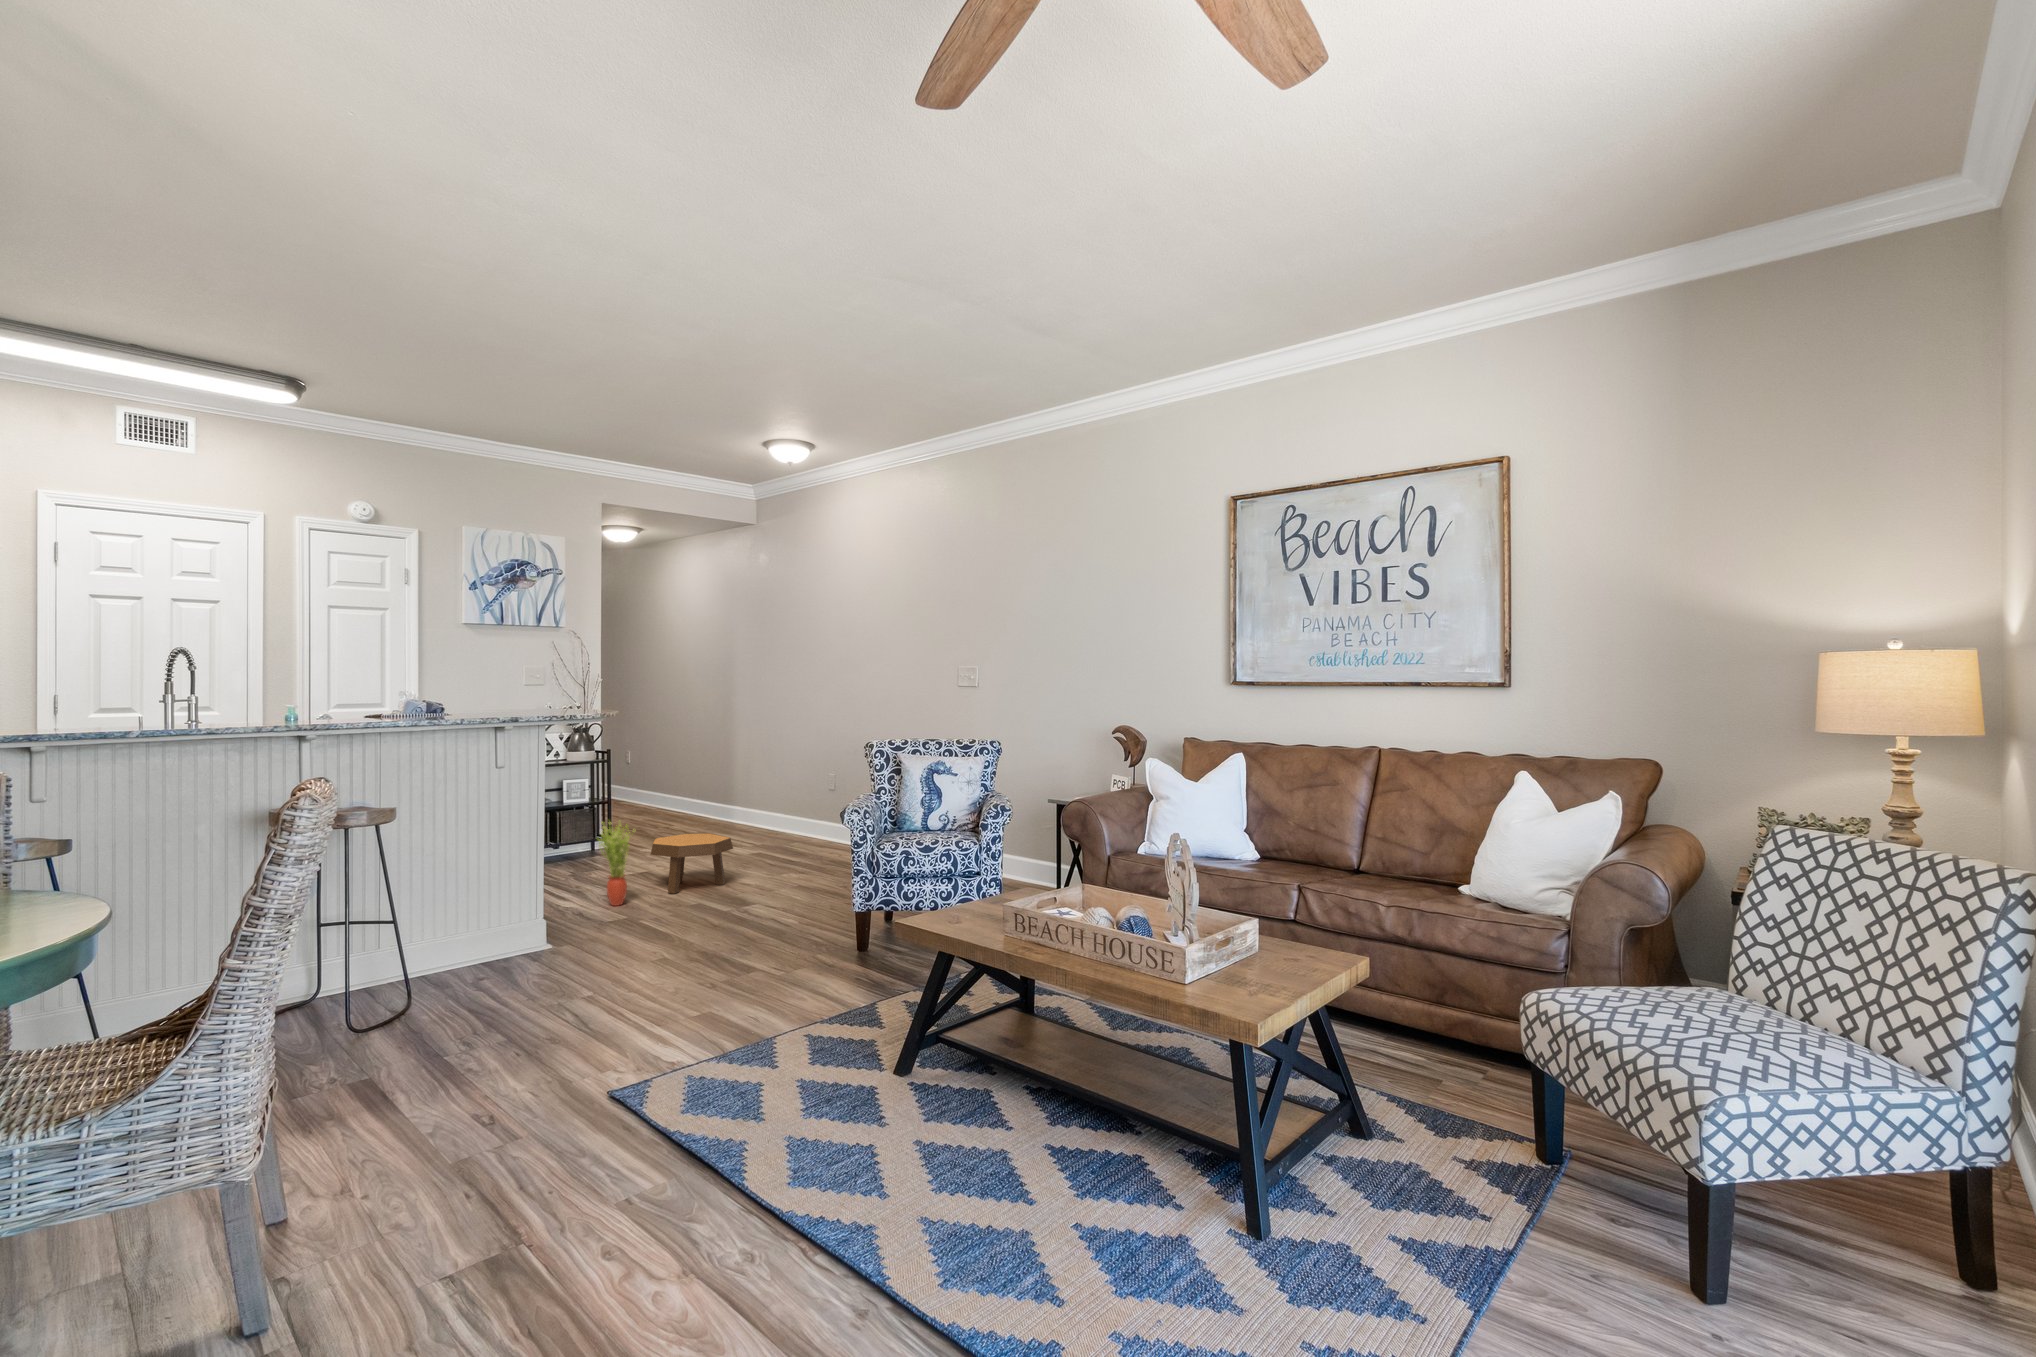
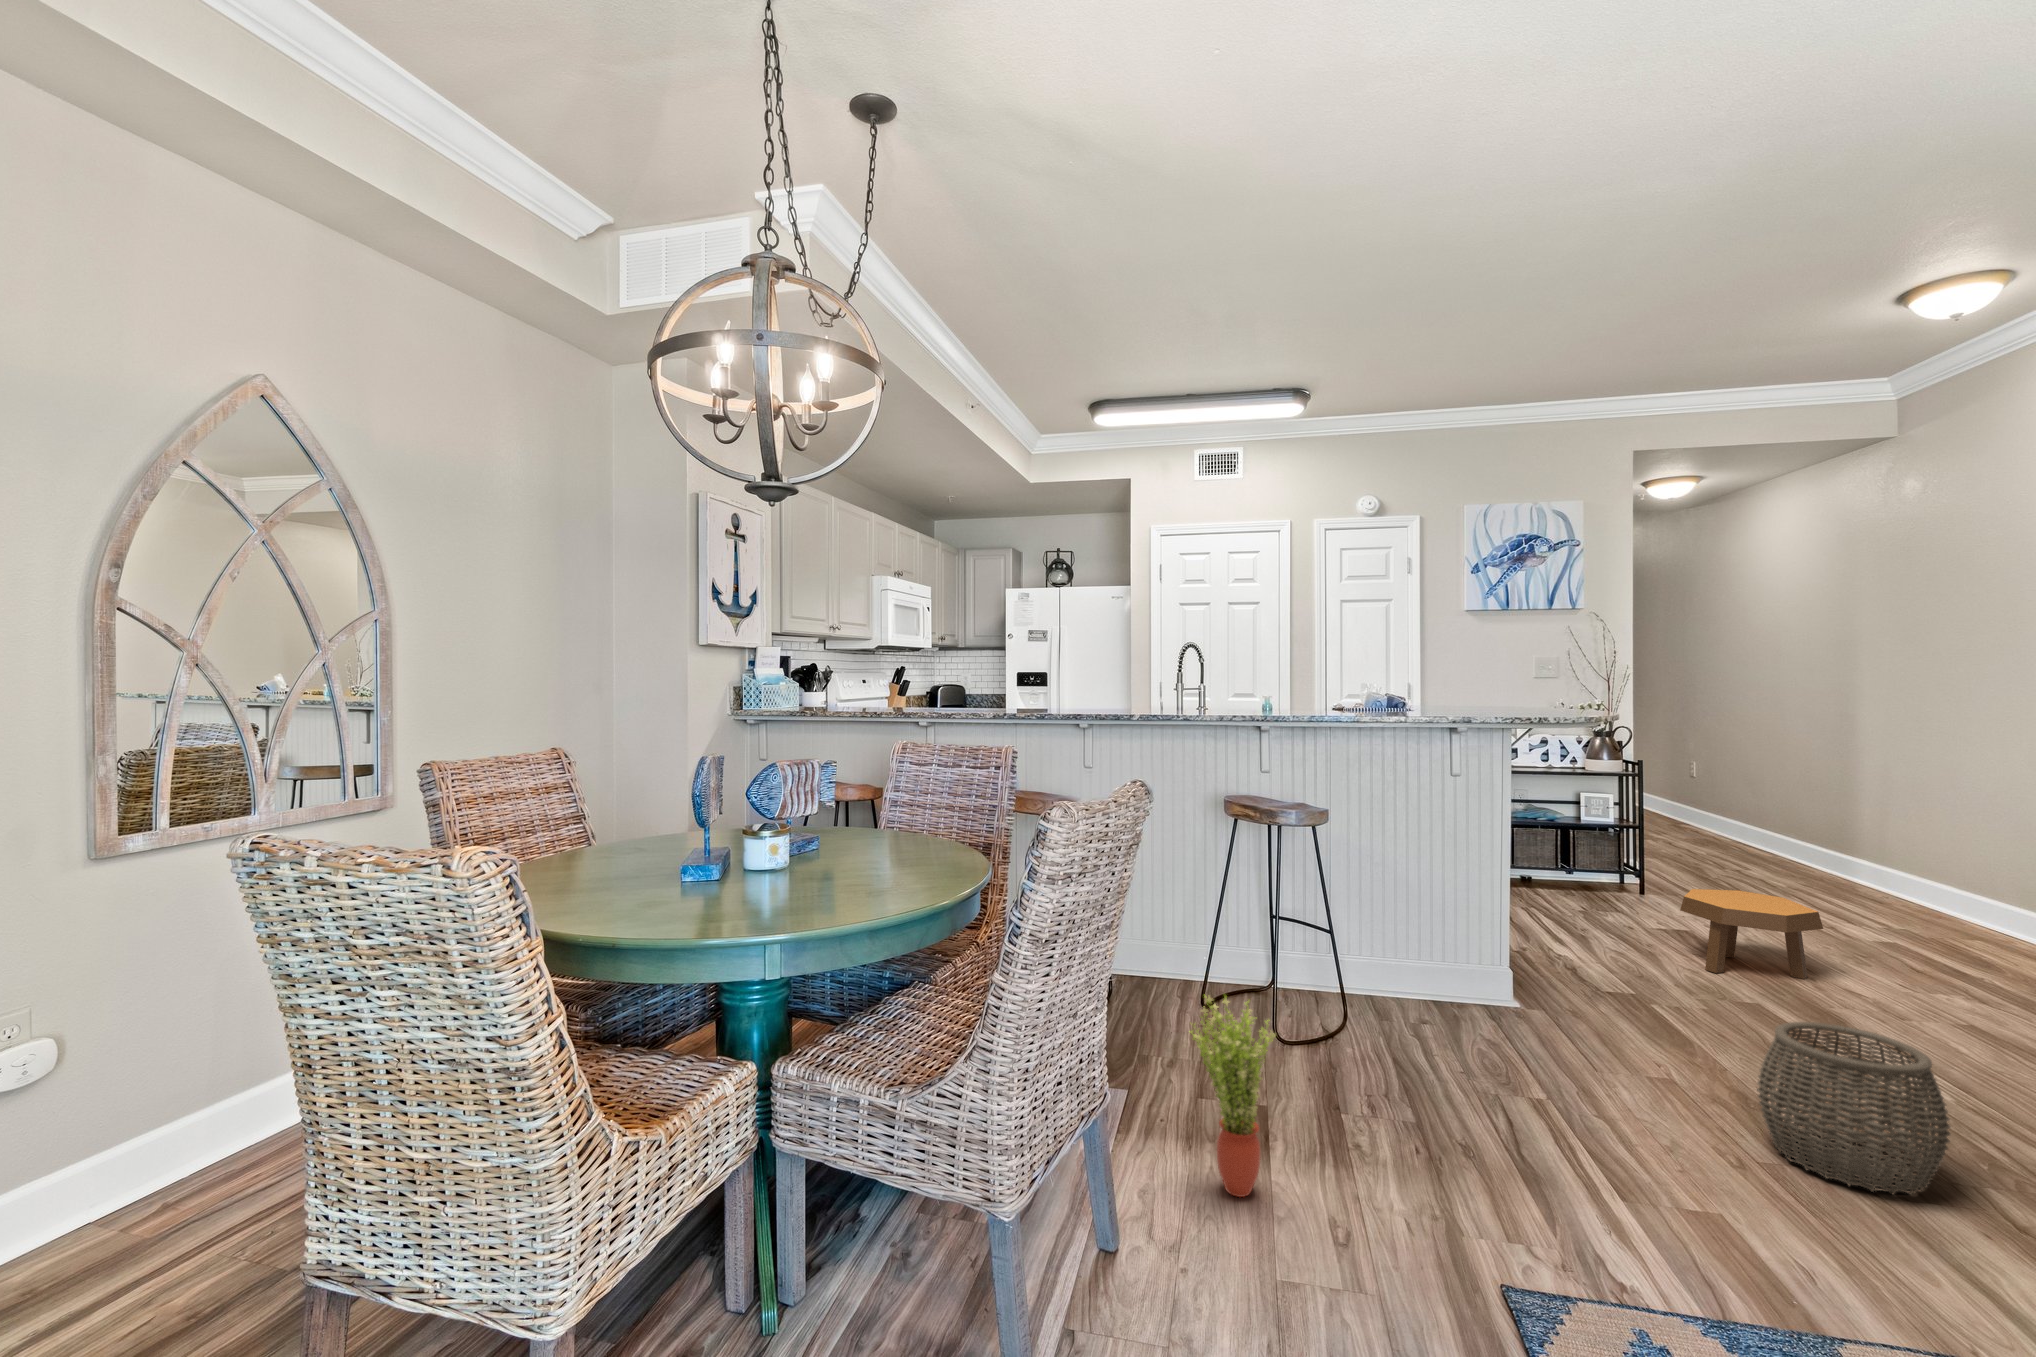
potted plant: present [599,822,636,906] -> present [1191,996,1275,1197]
woven basket: none [719,891,807,980] -> present [1757,1022,1950,1194]

